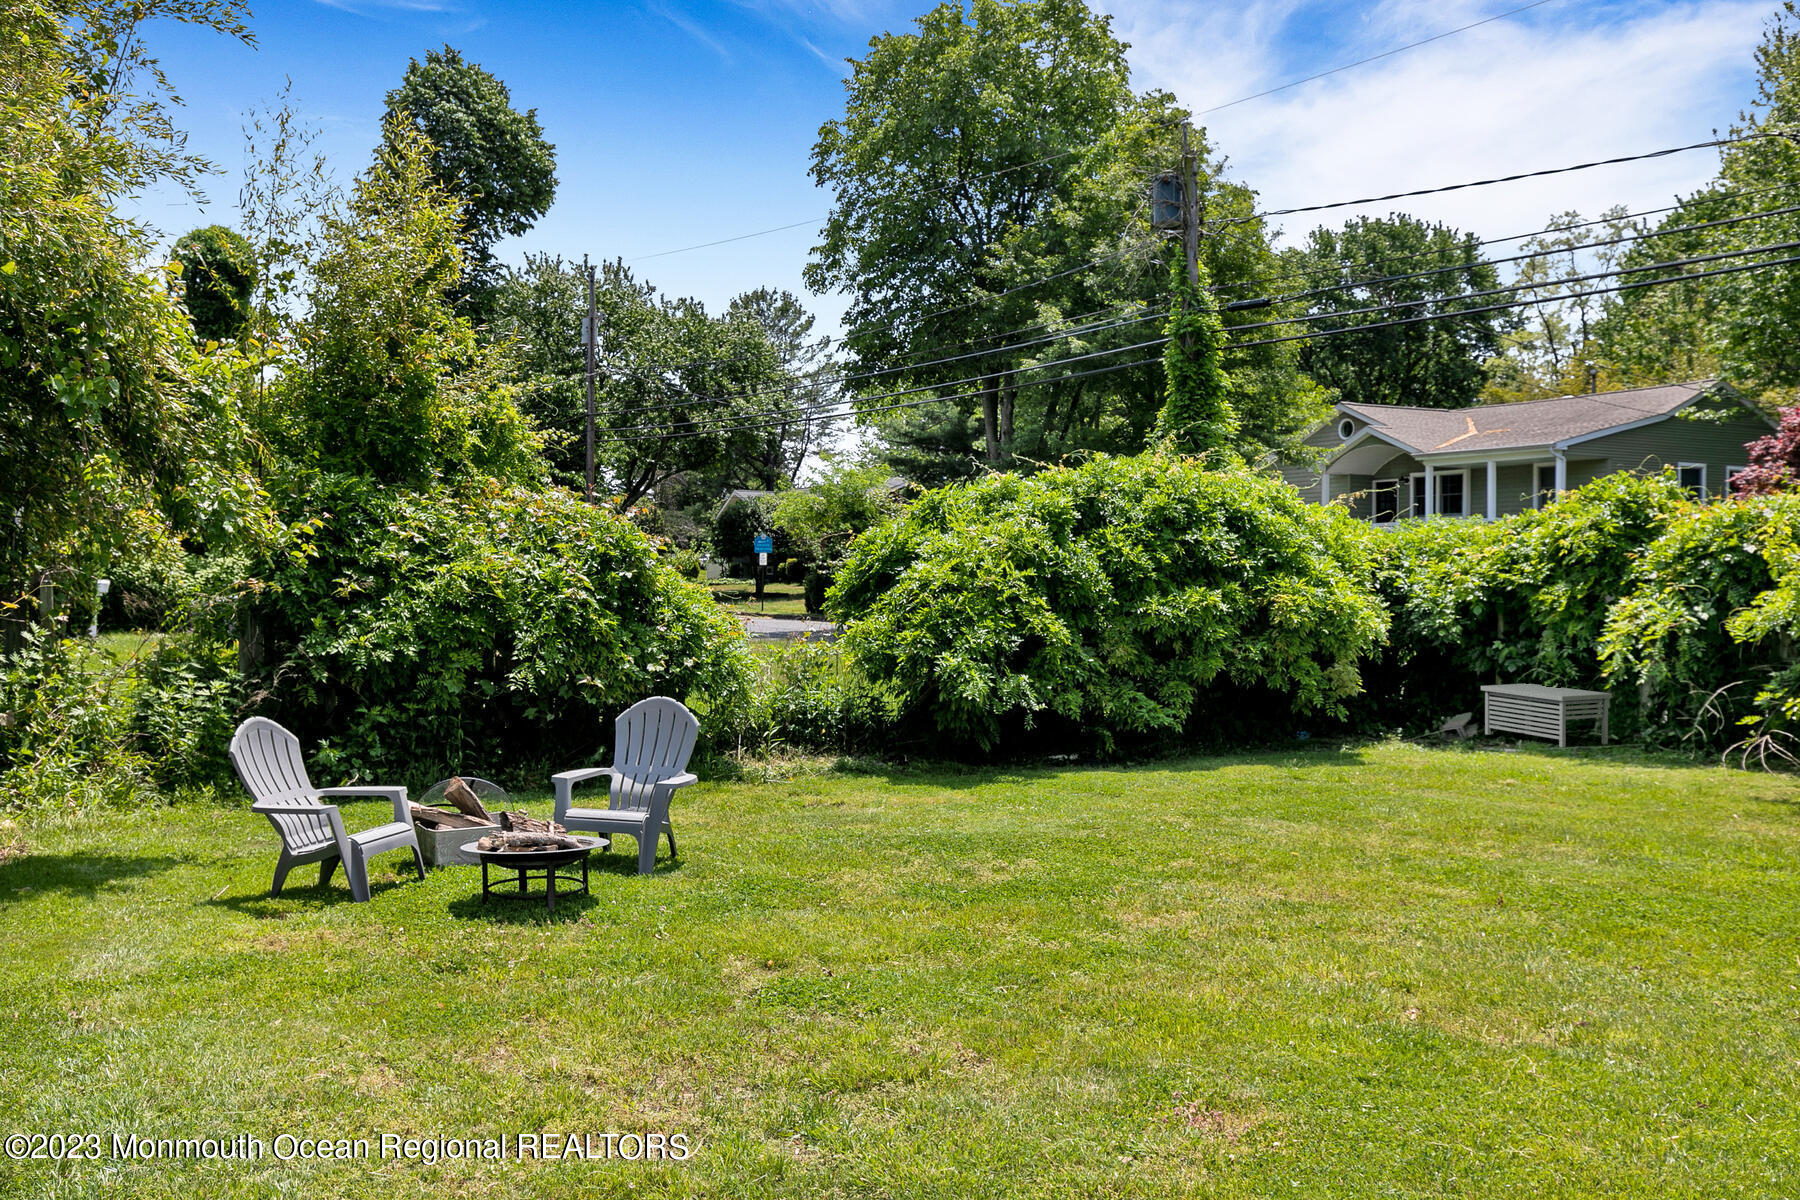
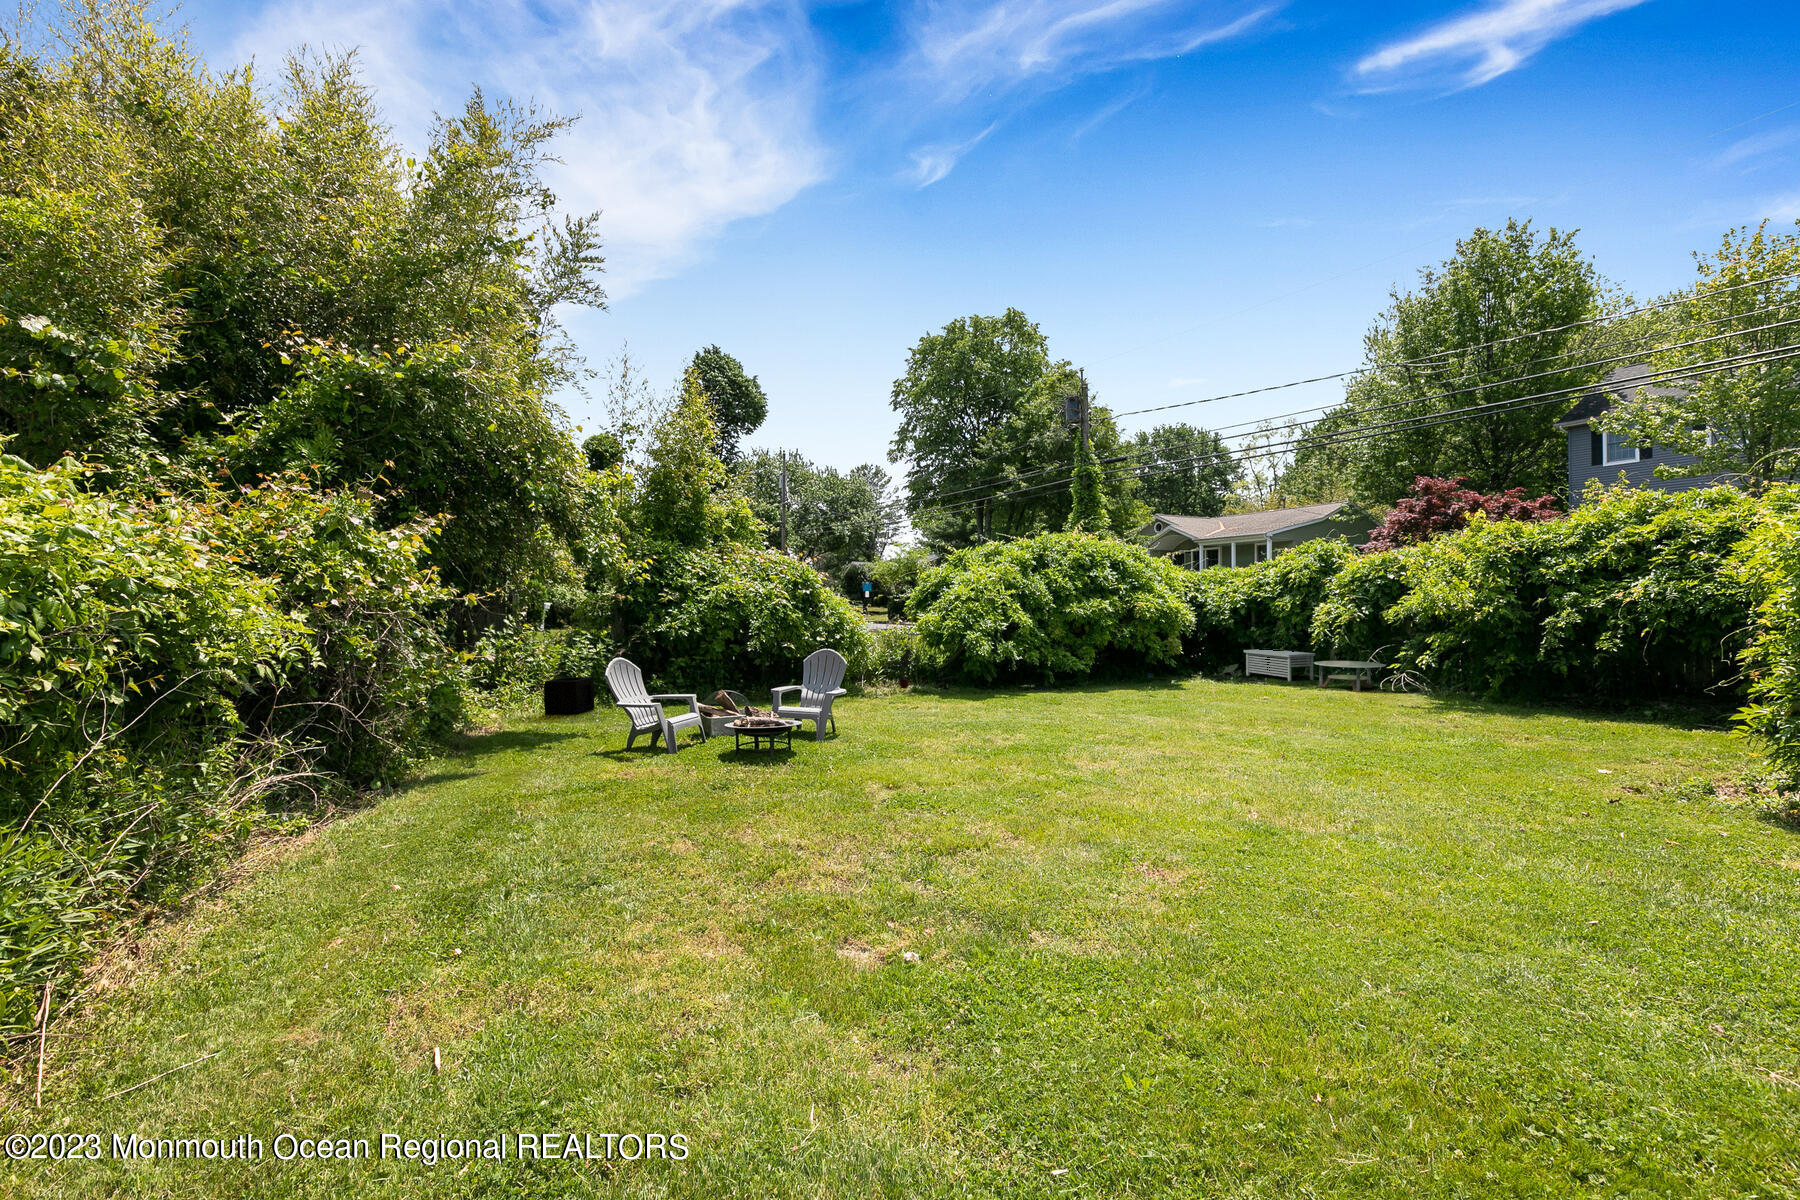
potted tree: none [784,673,856,761] -> present [886,643,920,688]
round table: none [1603,709,1735,771] -> present [1314,661,1386,693]
wooden crate: none [104,745,205,821] -> present [544,677,594,715]

